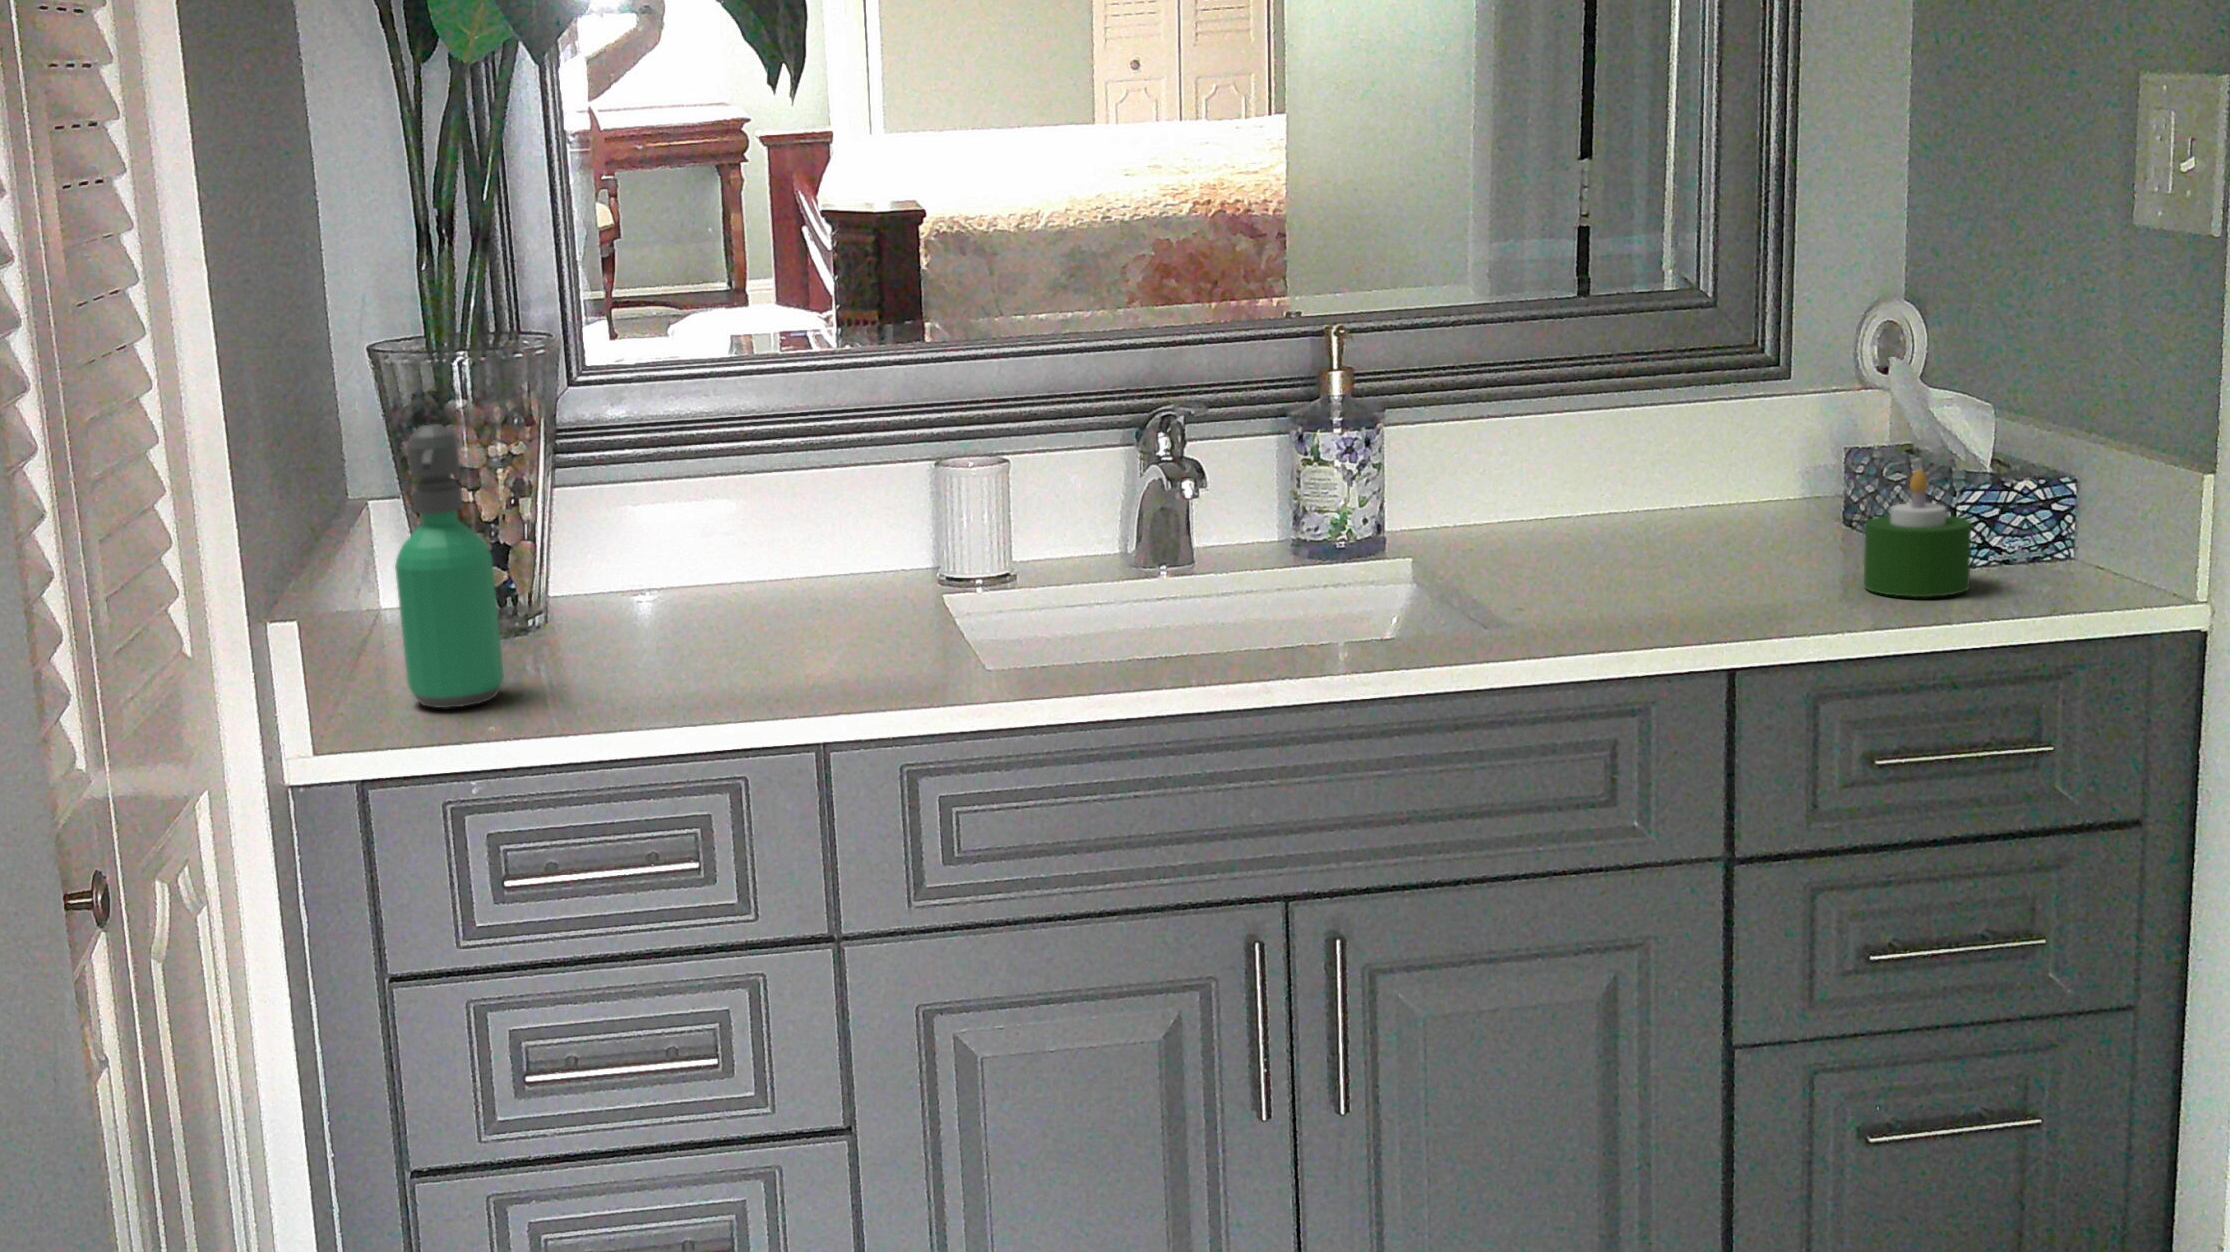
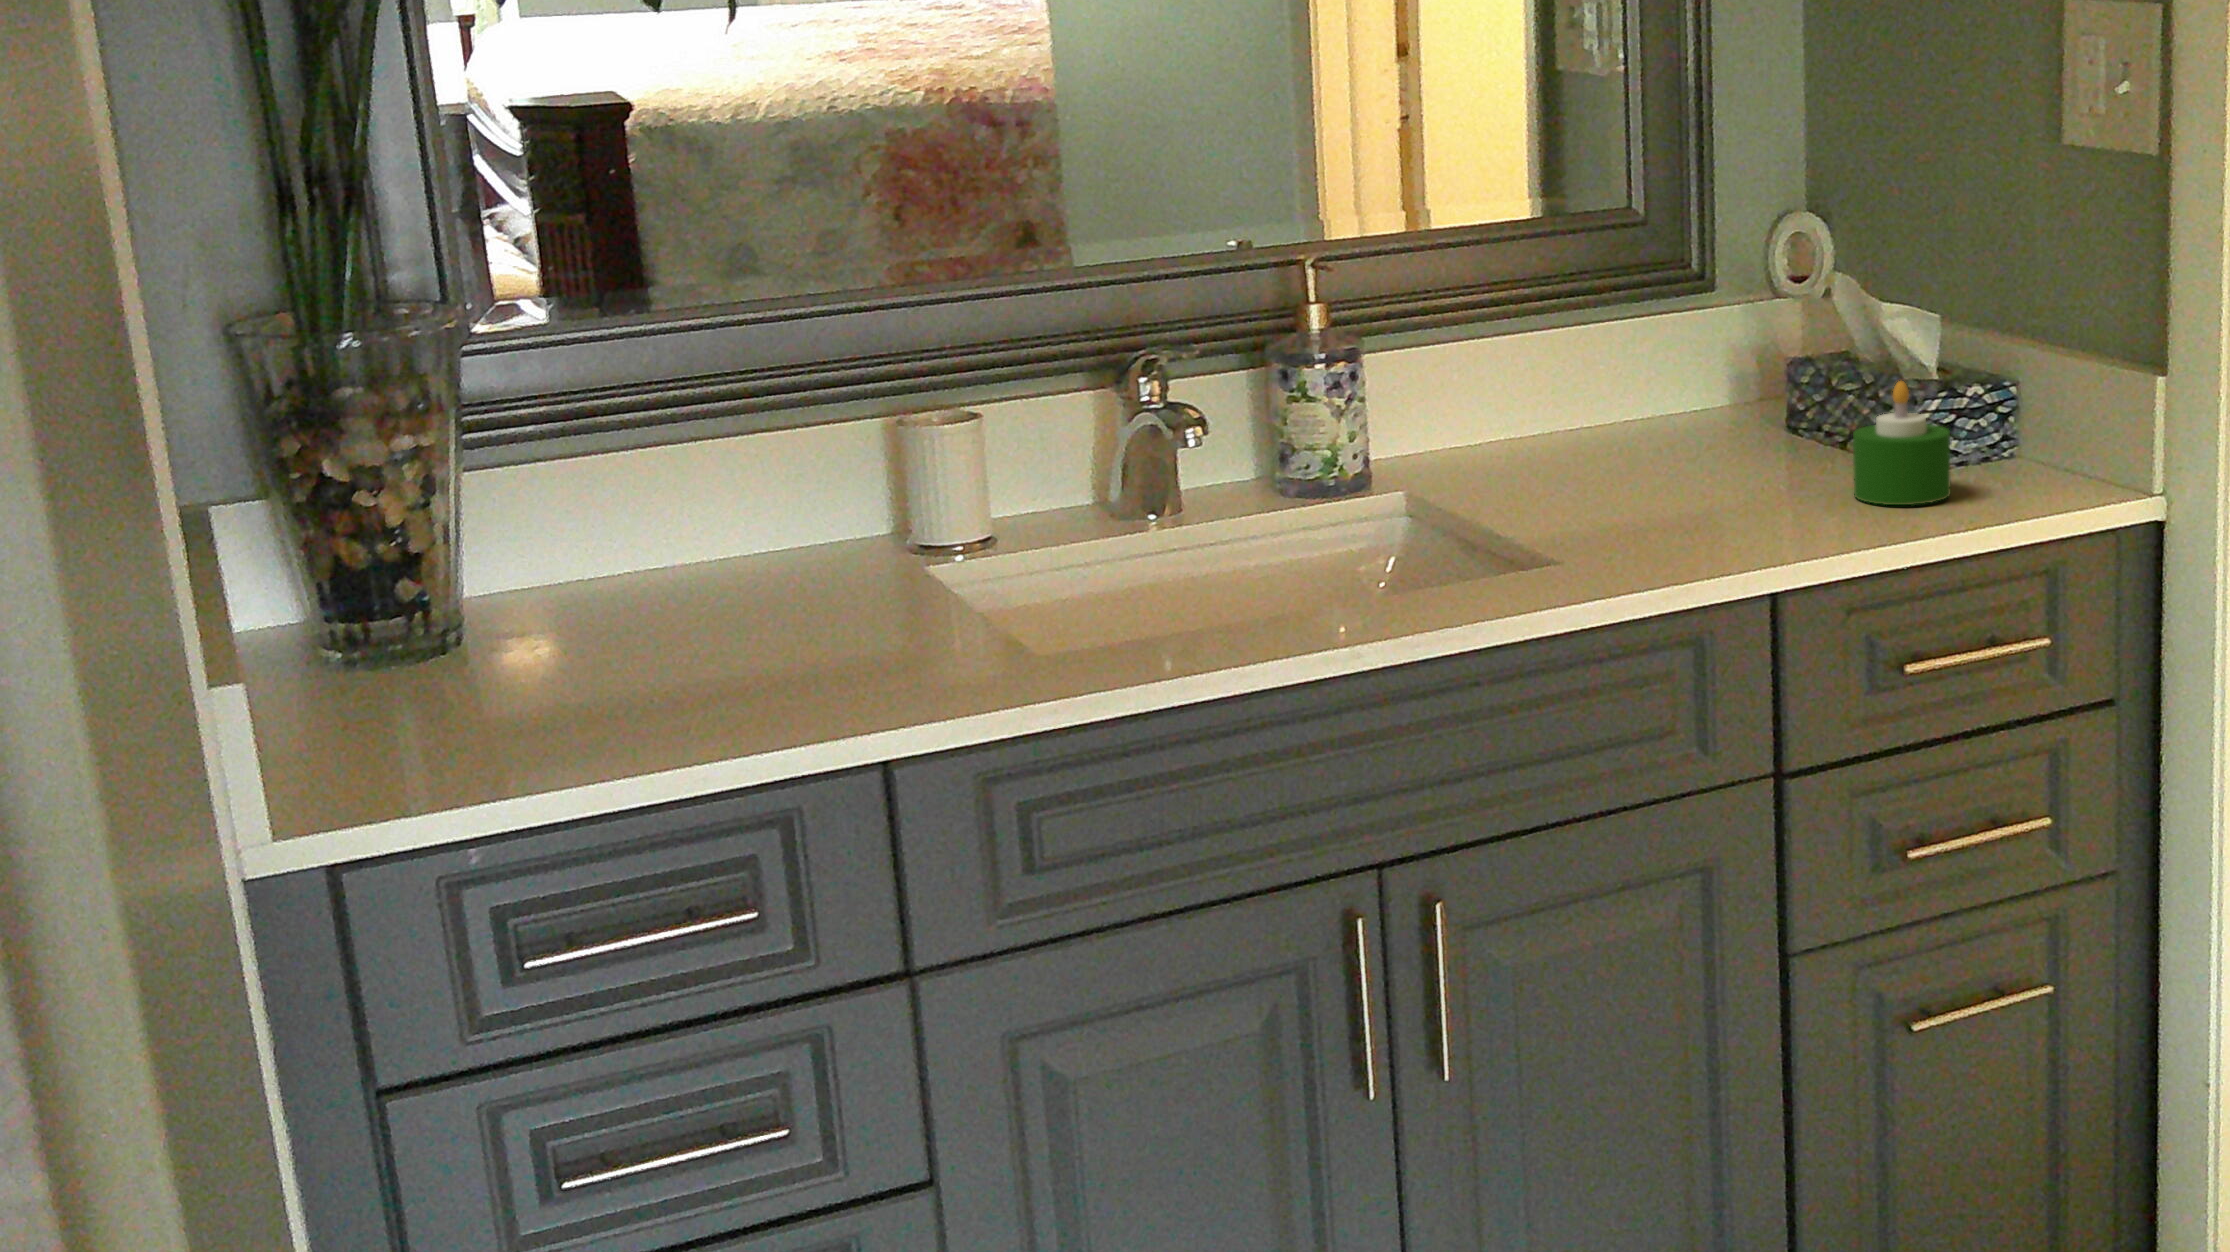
soap dispenser: present [395,424,504,708] -> none [331,418,473,761]

